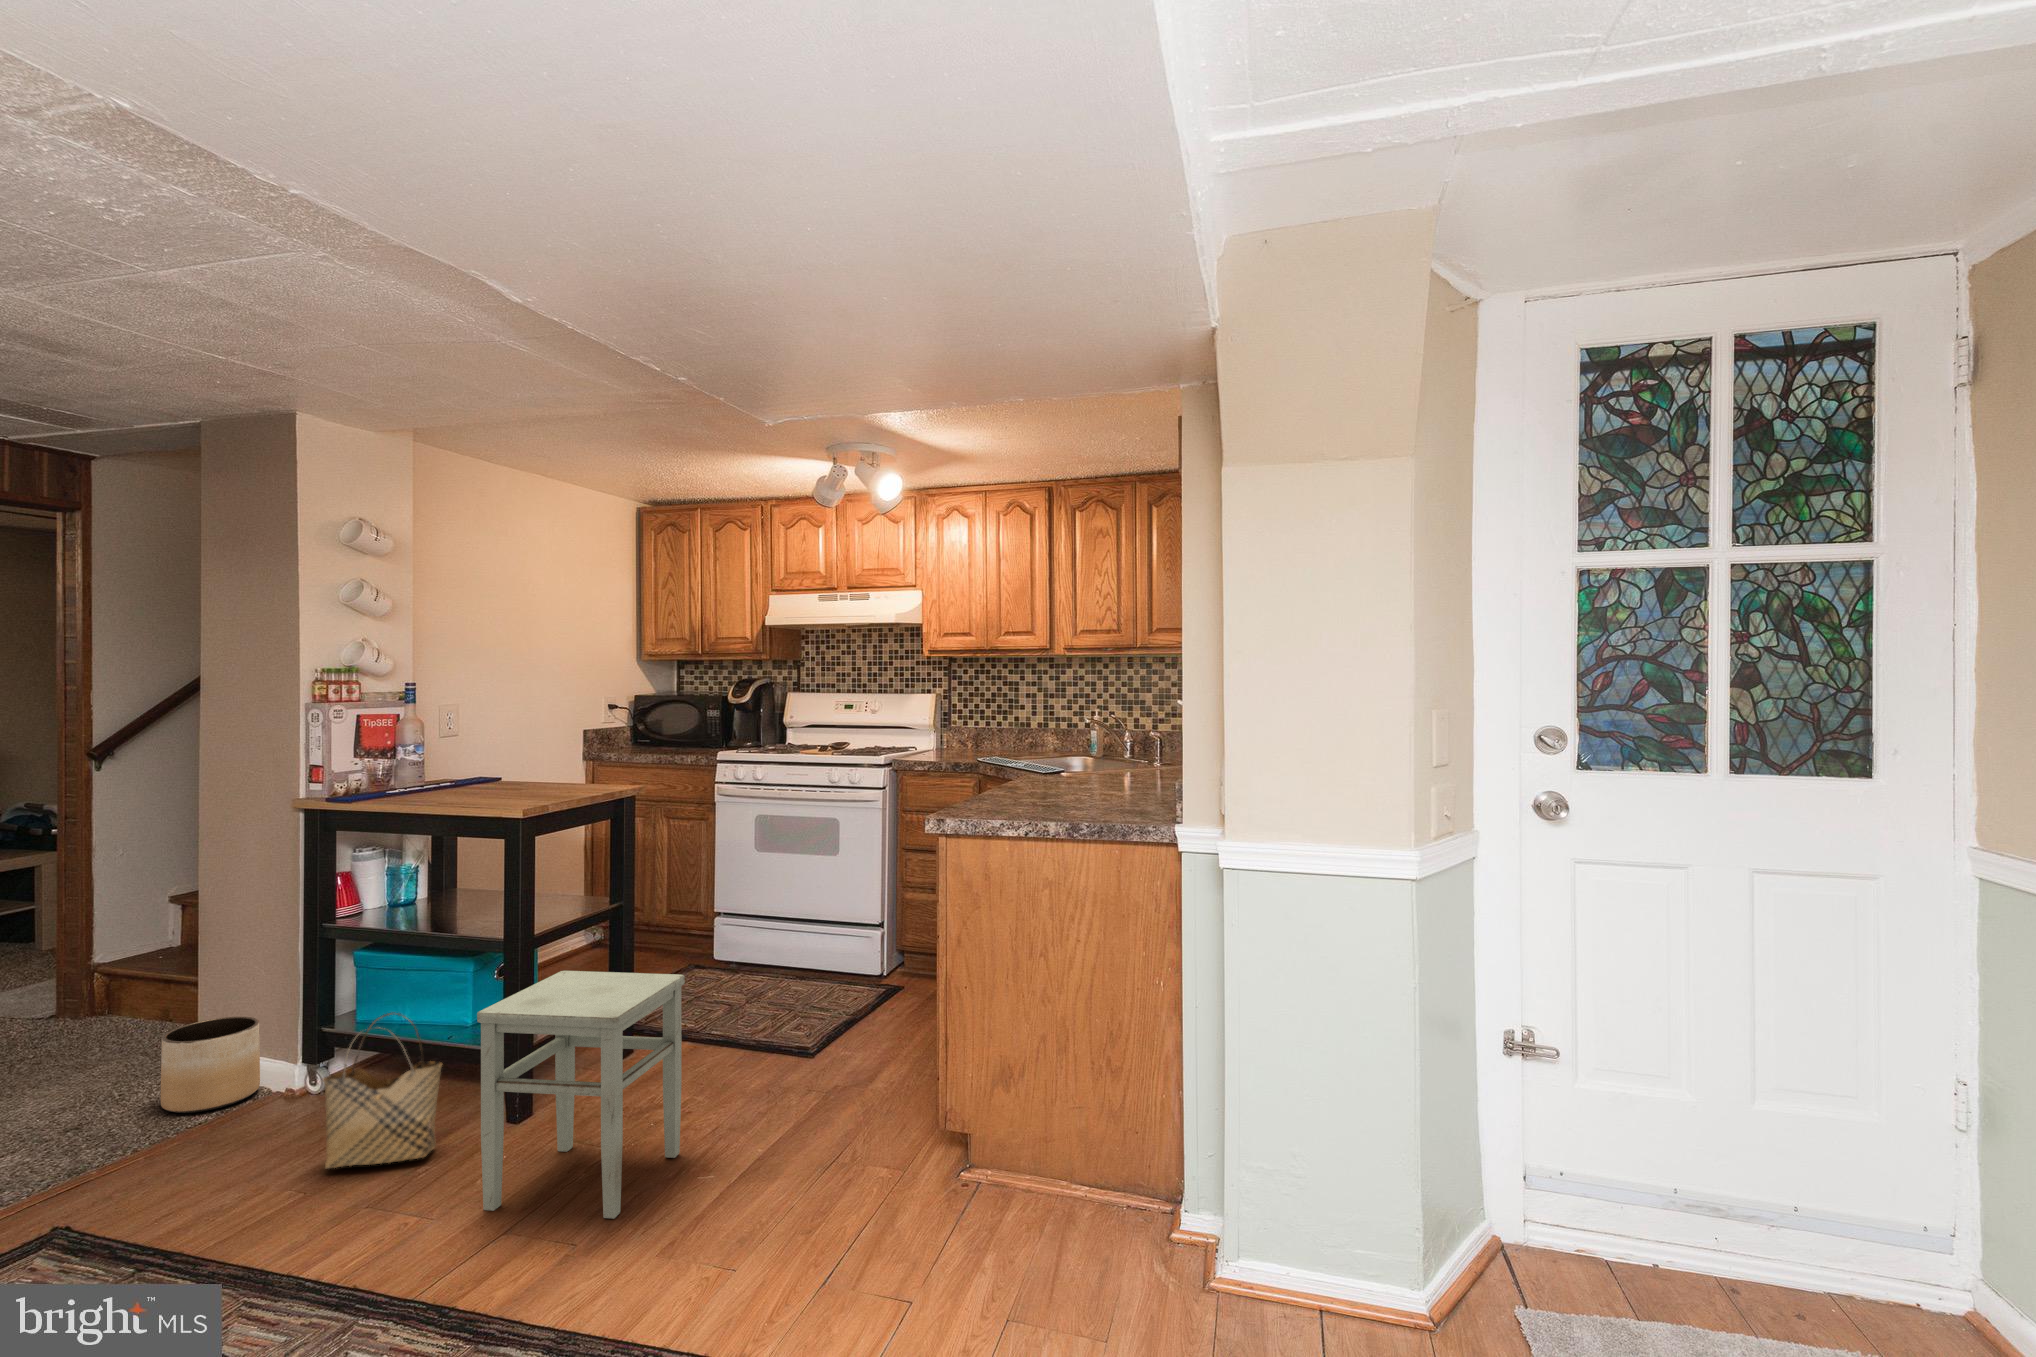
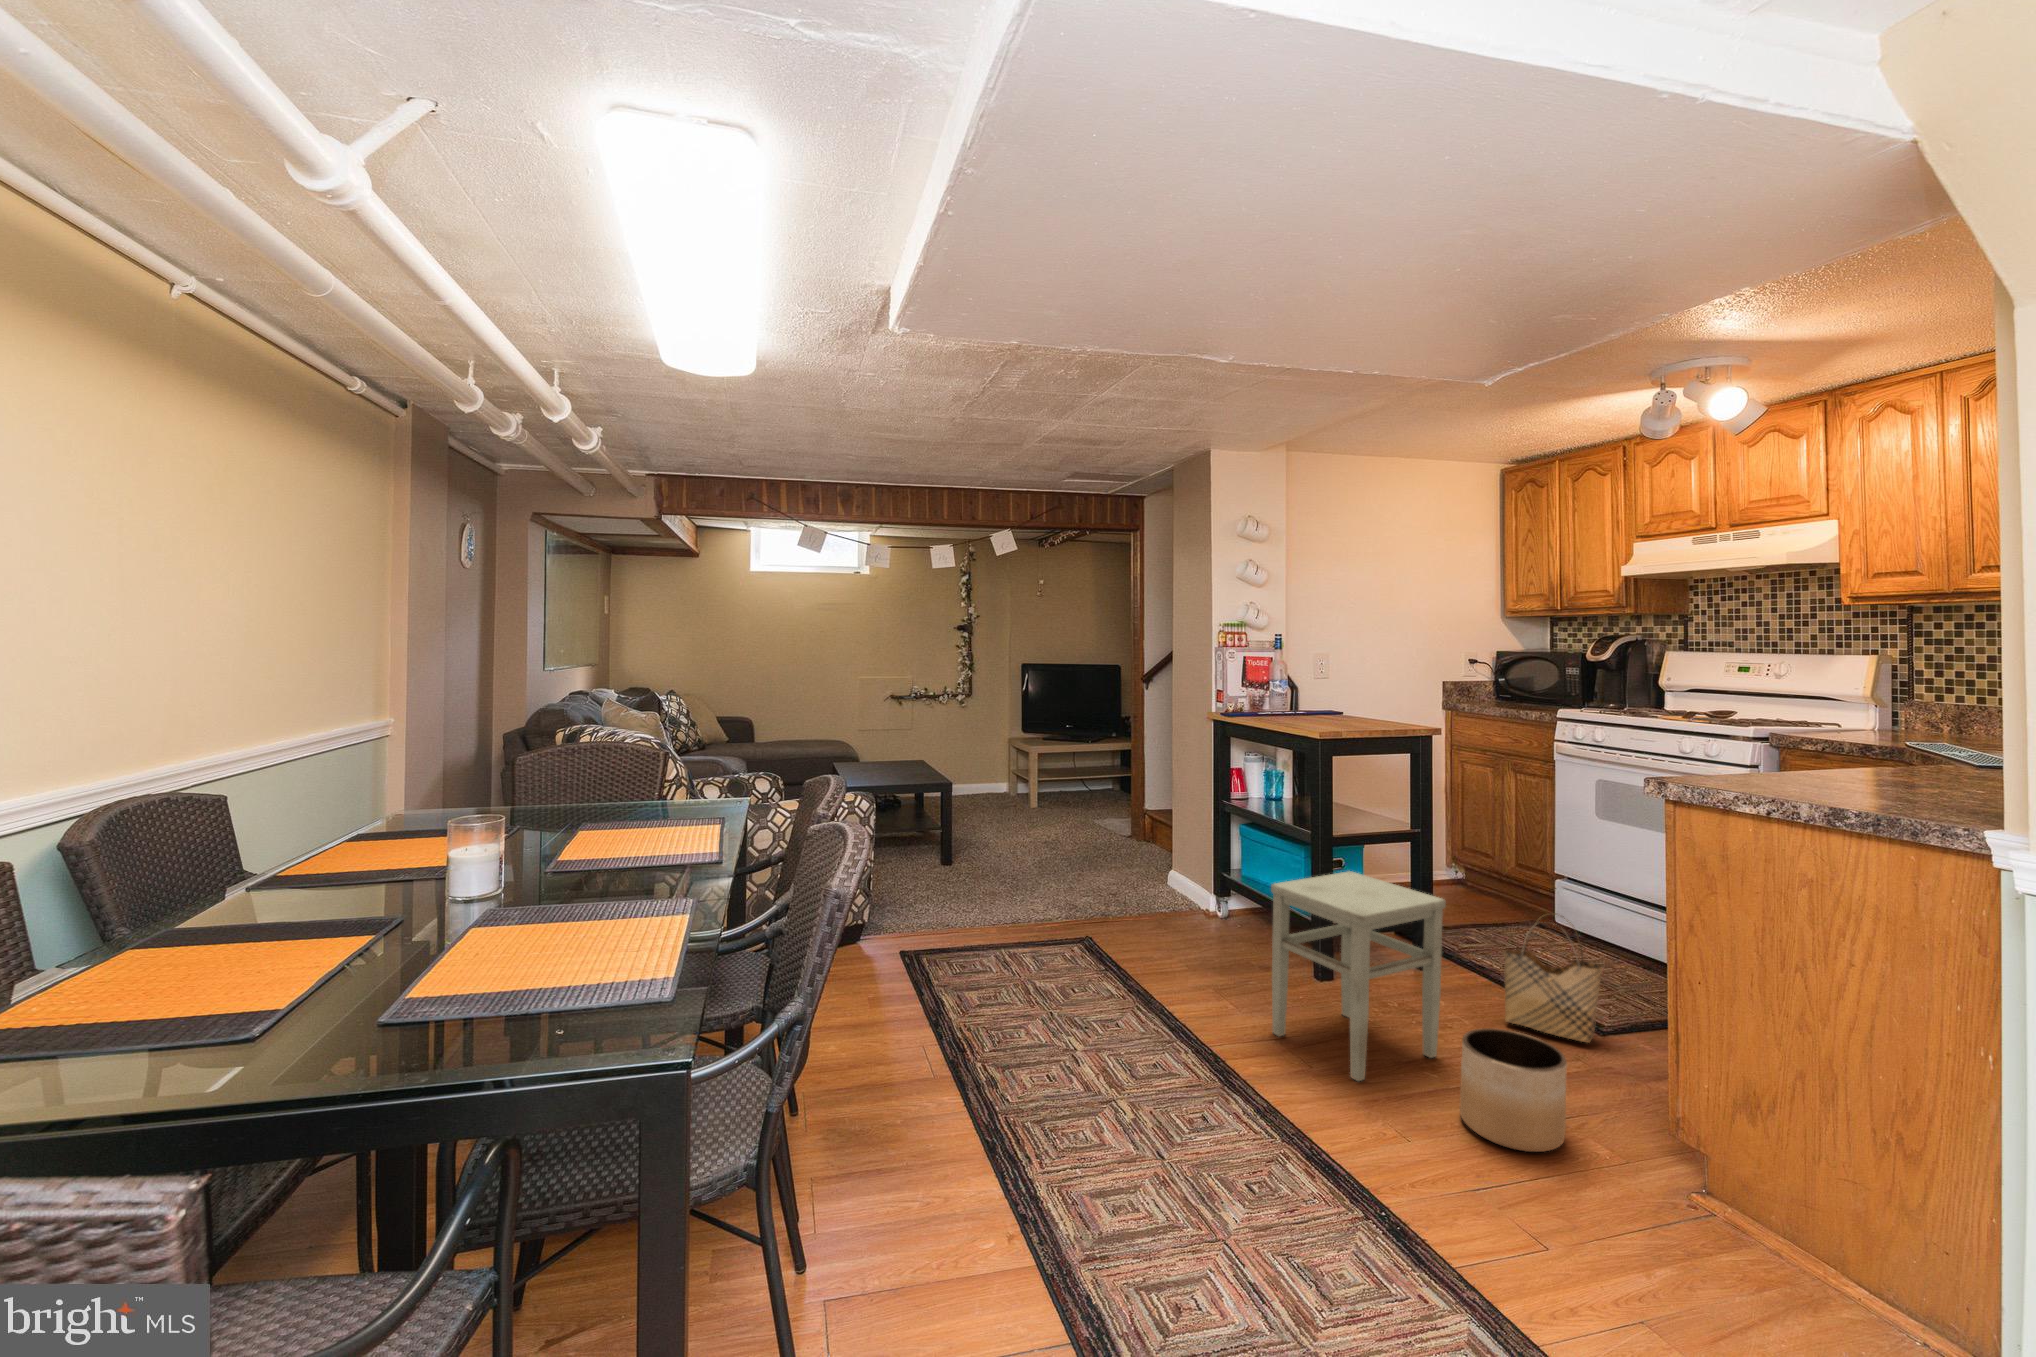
woven basket: present [323,1013,442,1169] -> present [1503,913,1603,1043]
planter: present [161,1017,260,1113] -> present [1460,1028,1567,1152]

